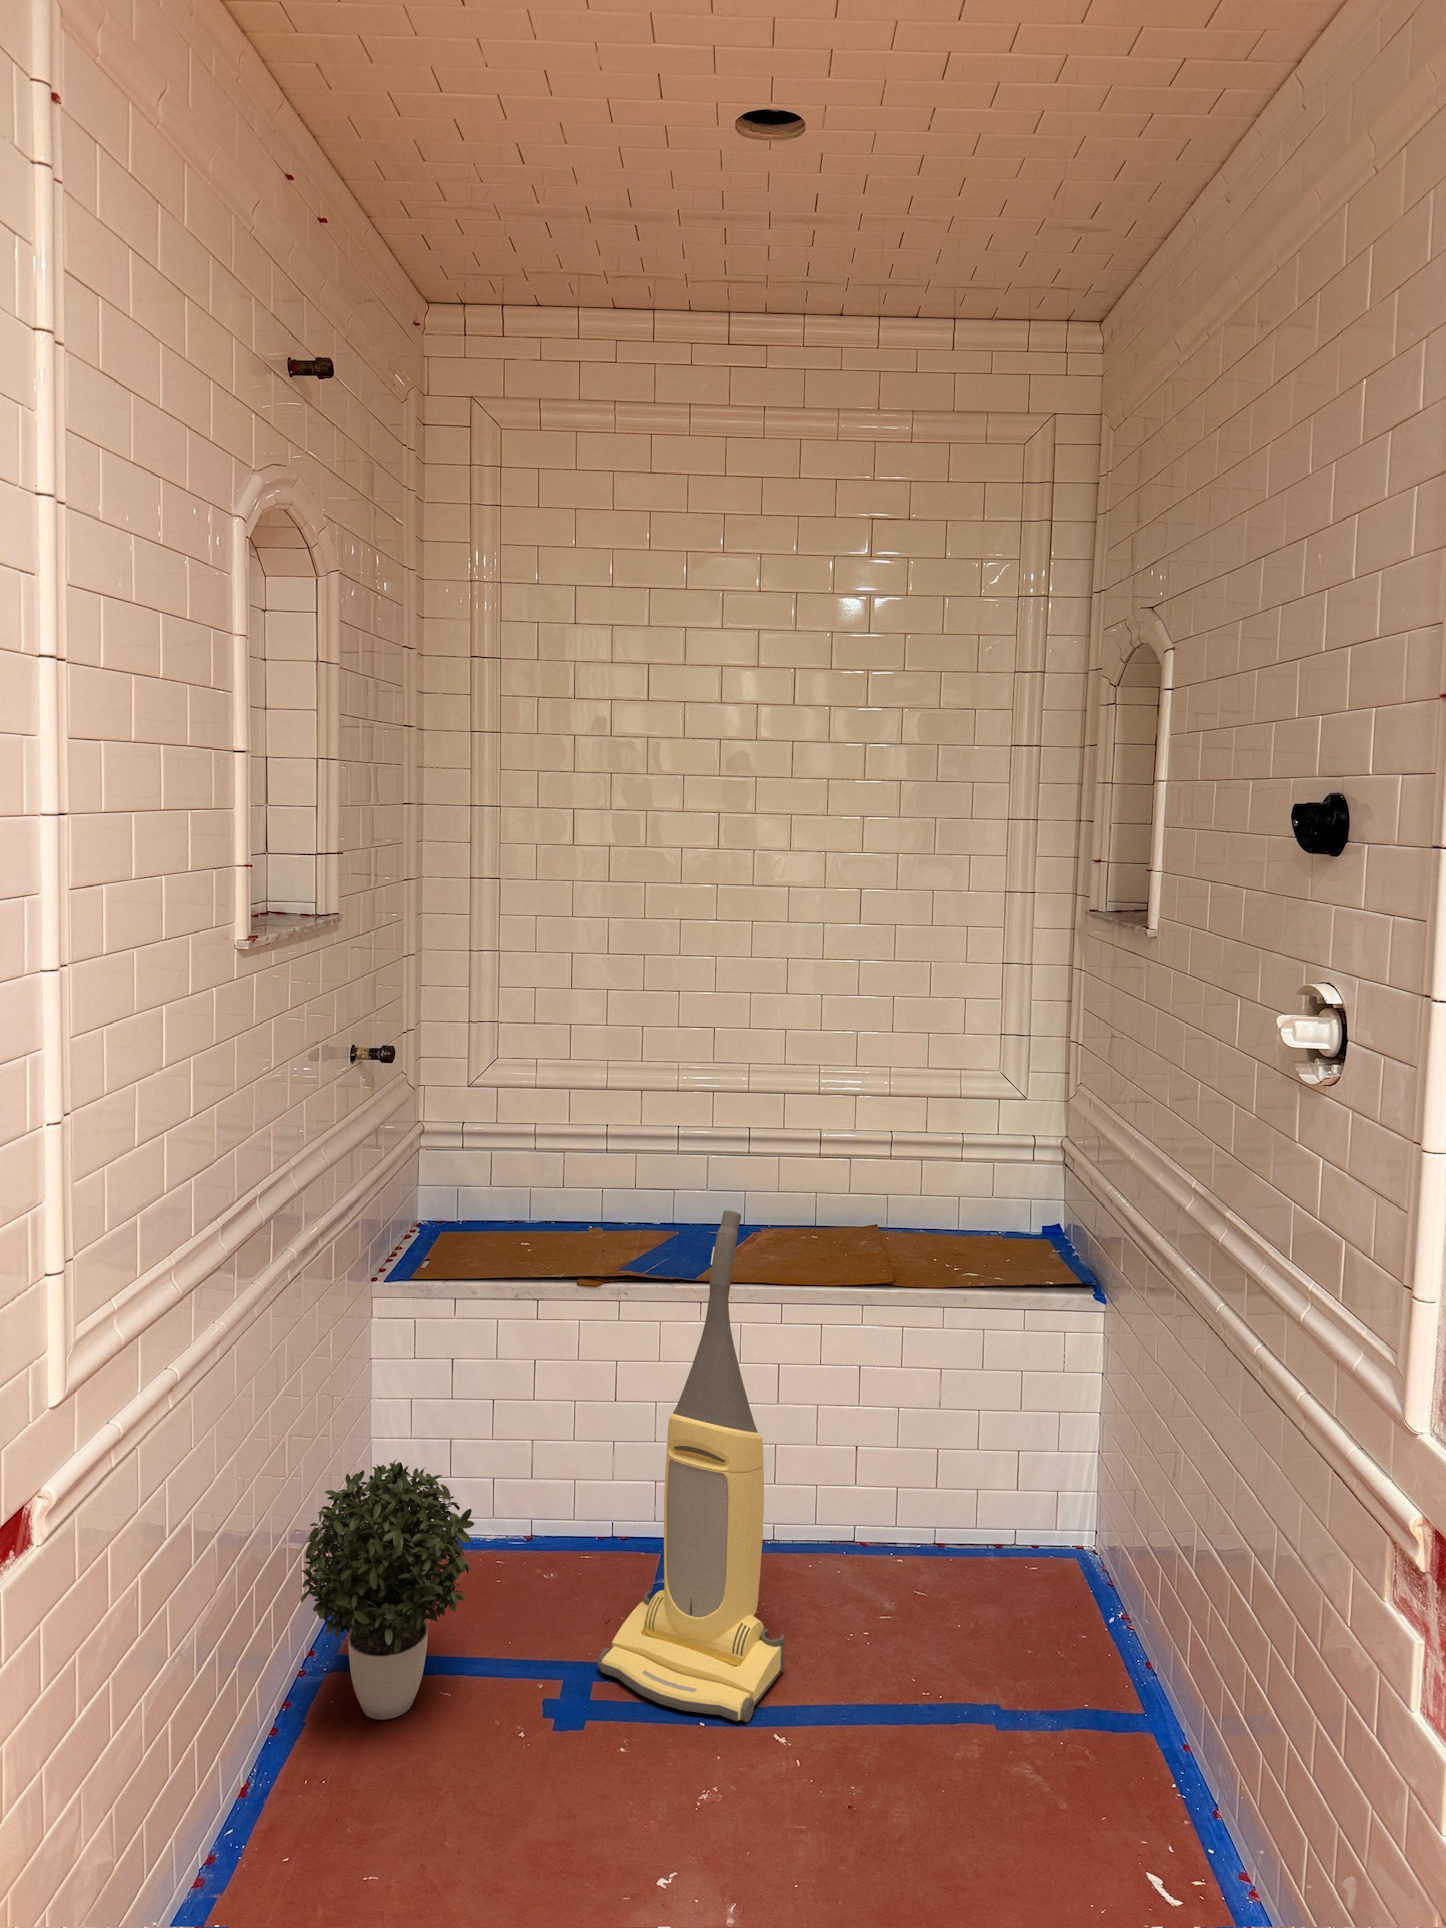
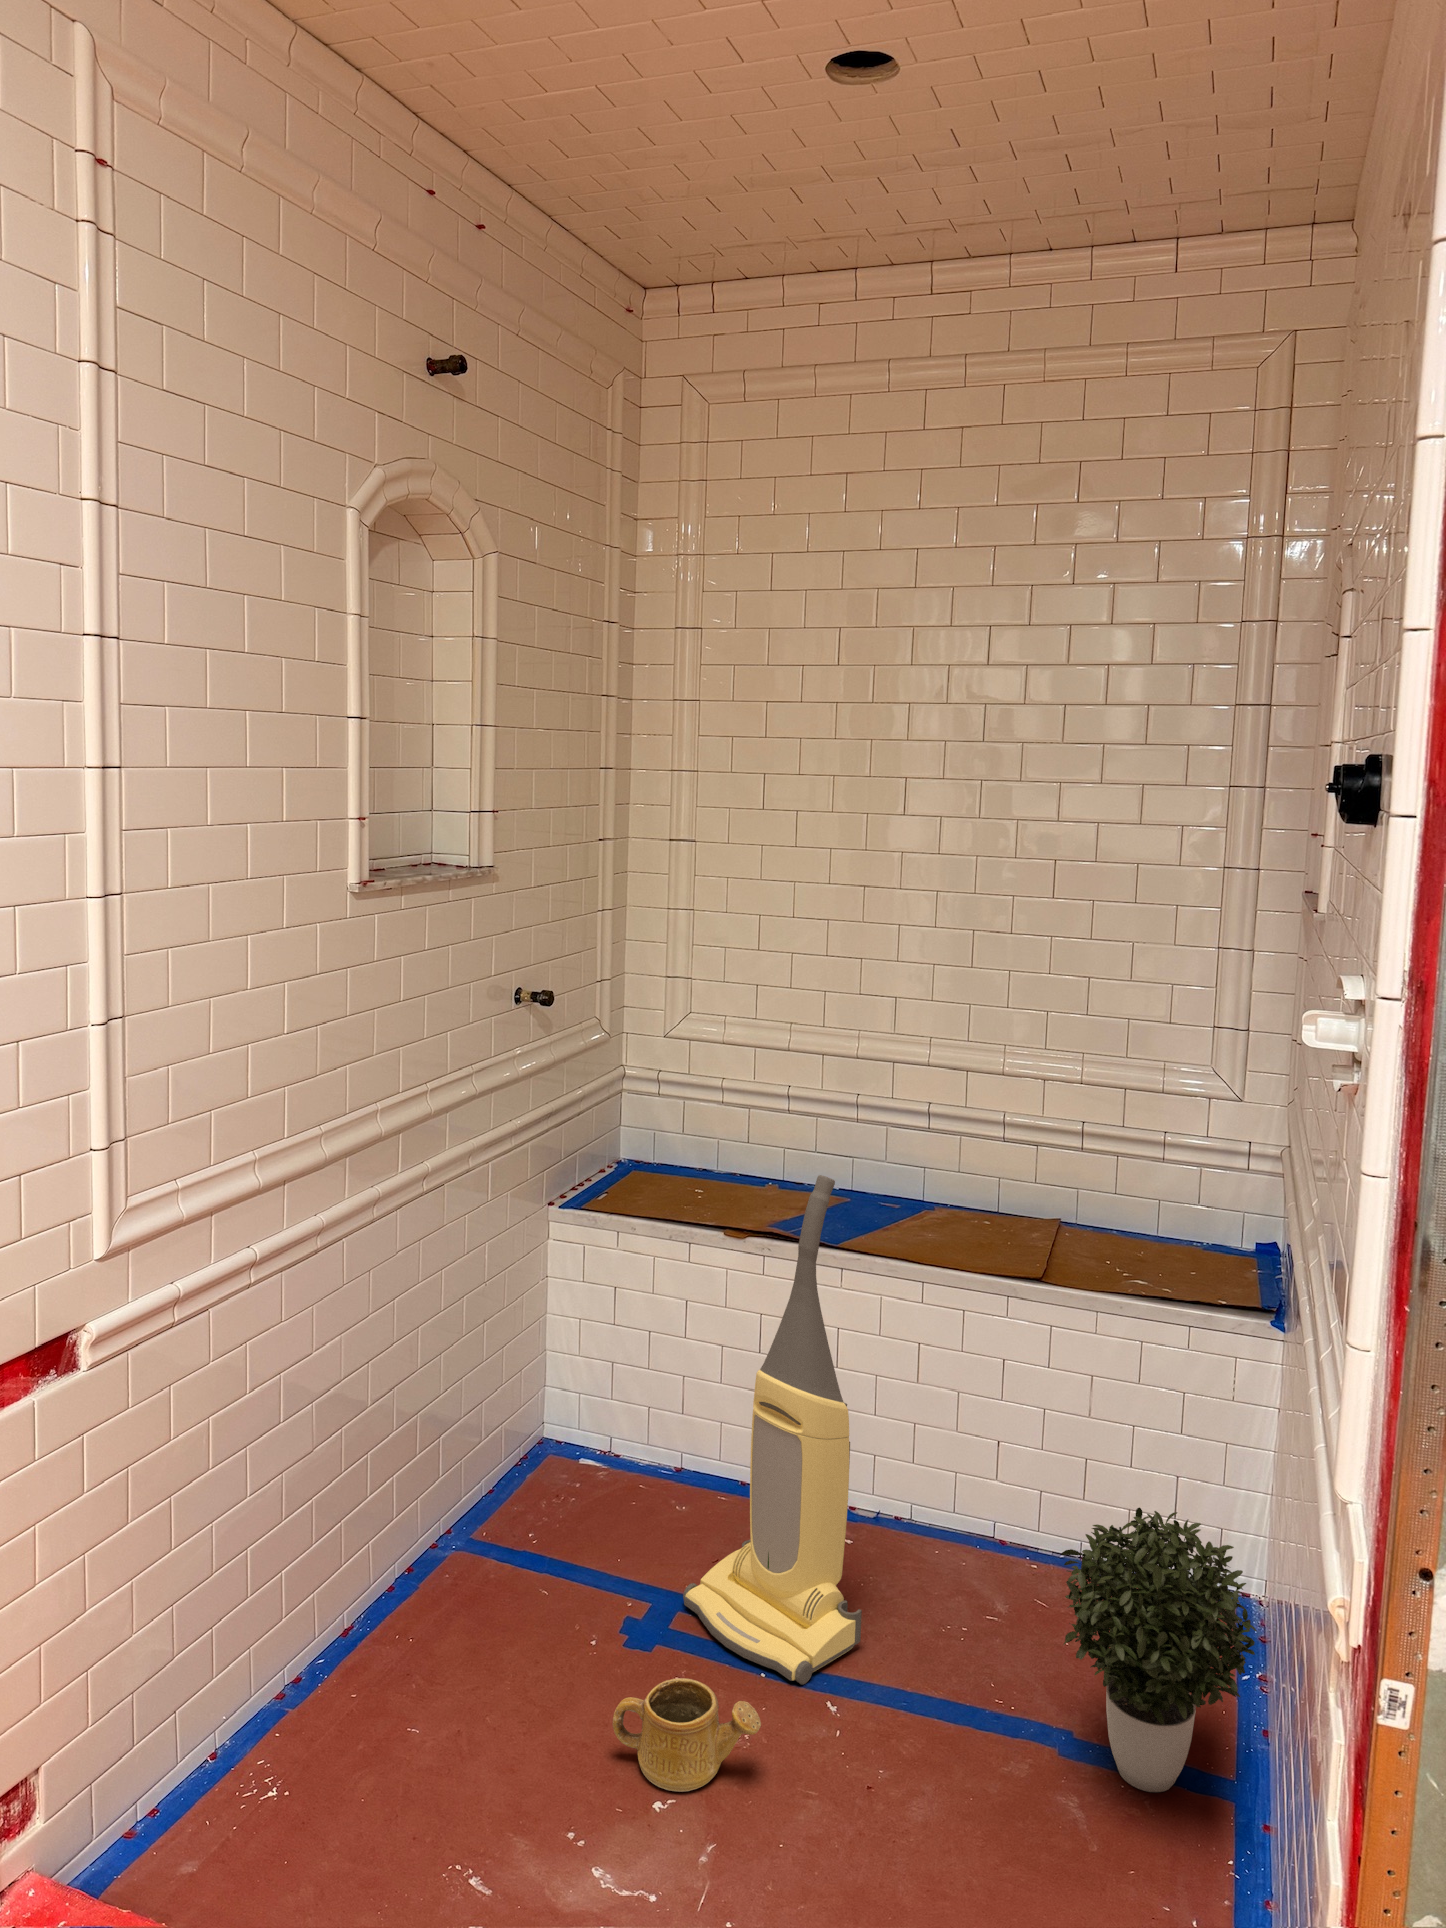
potted plant: present [301,1460,474,1720] -> present [1061,1508,1257,1792]
watering can: none [597,1743,750,1863] -> present [613,1678,761,1792]

